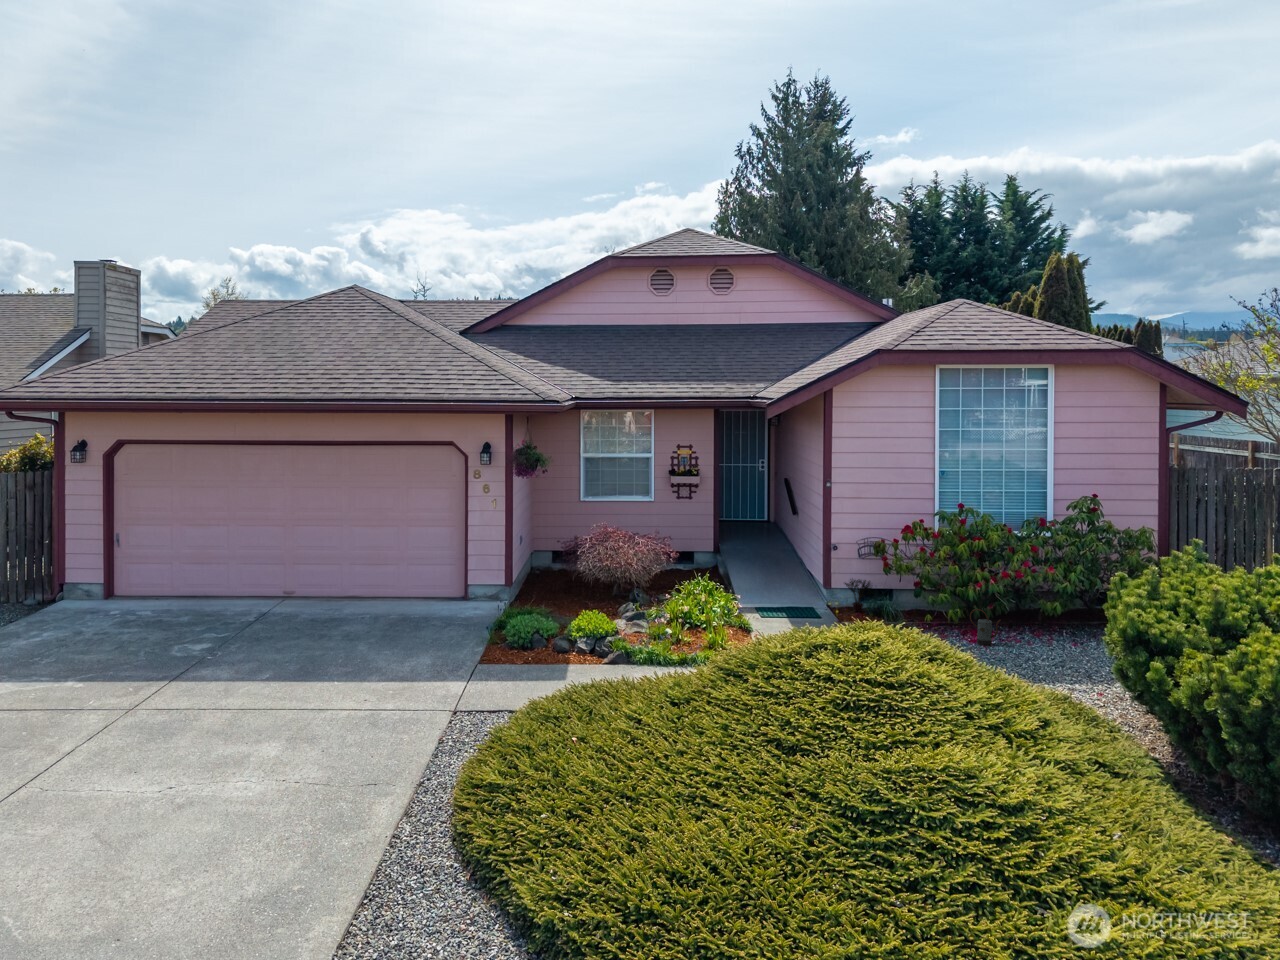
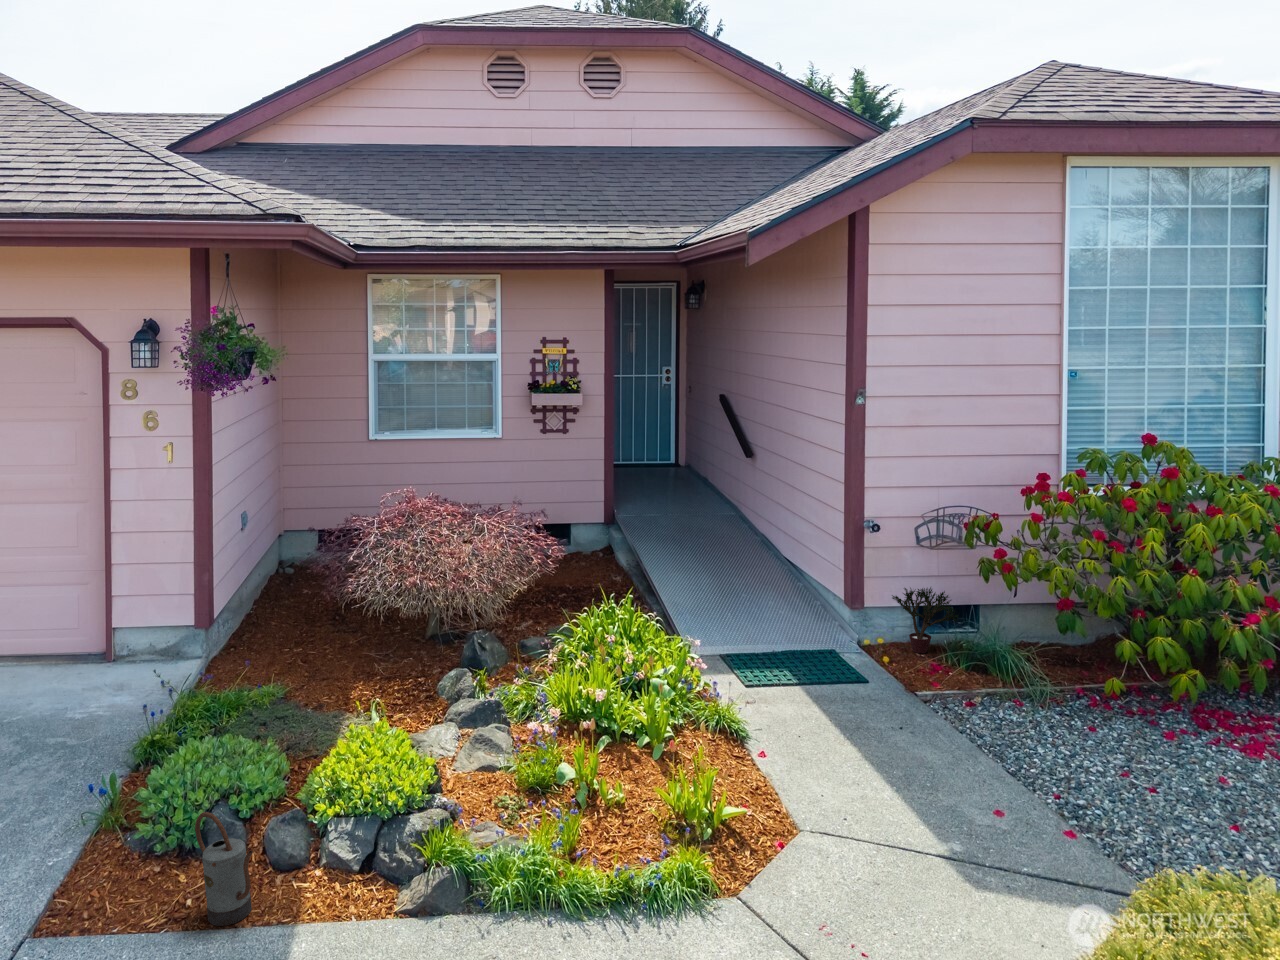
watering can: present [970,609,1001,645] -> present [195,812,253,926]

